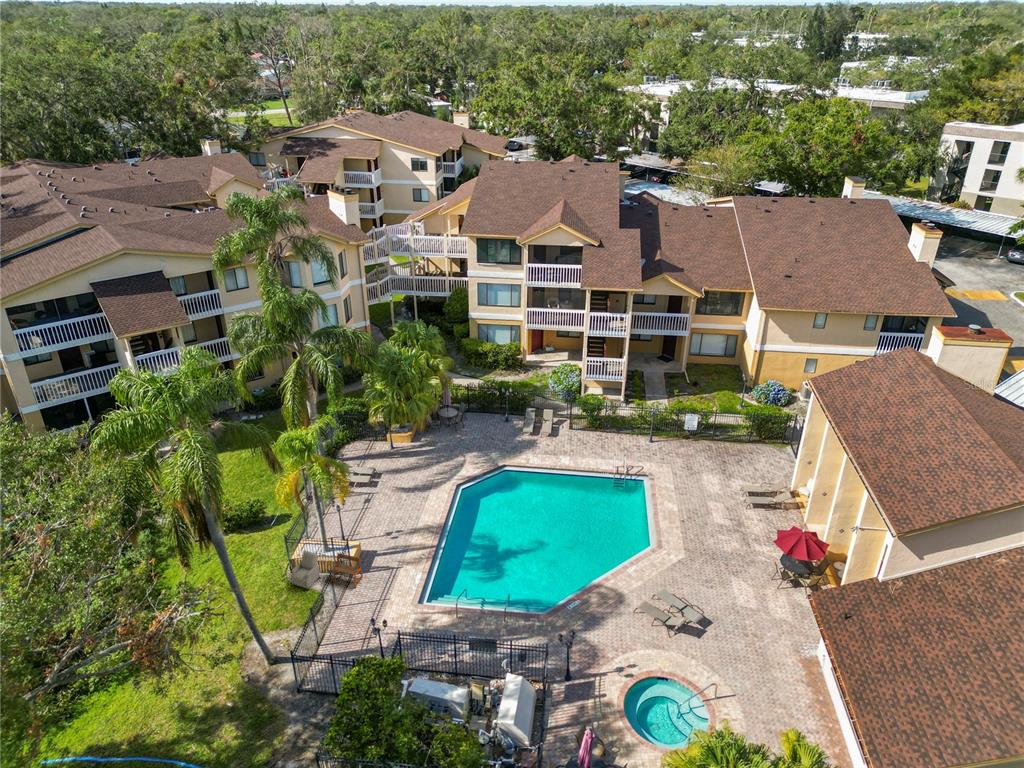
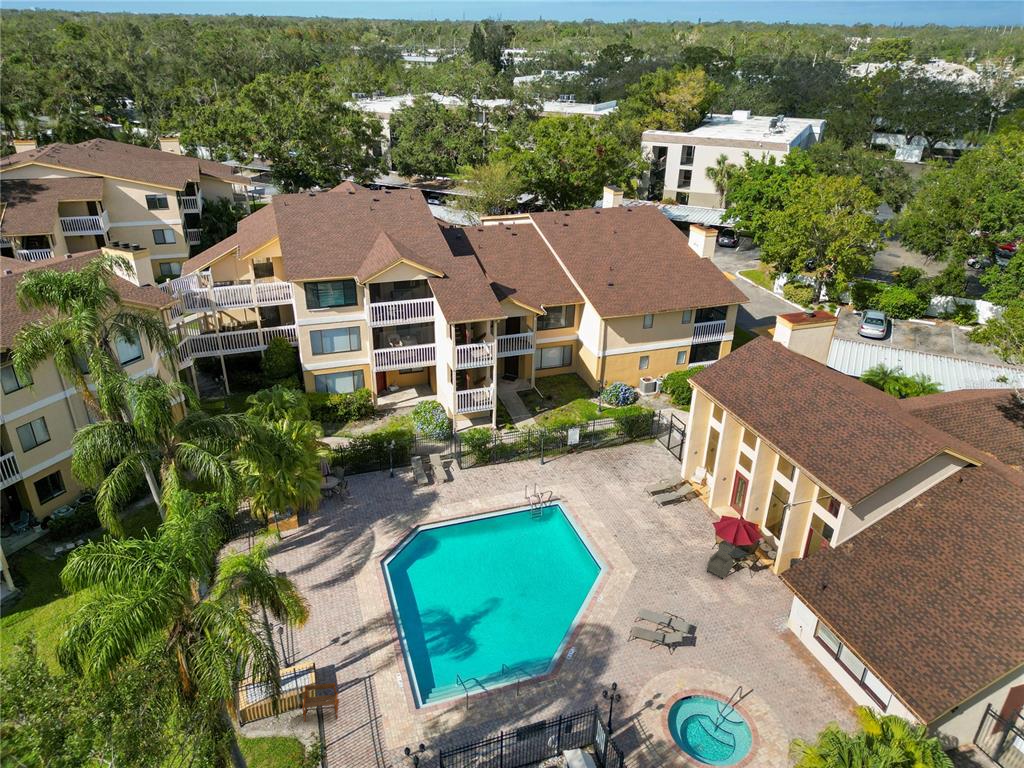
chair: present [291,551,320,590] -> present [707,543,733,579]

